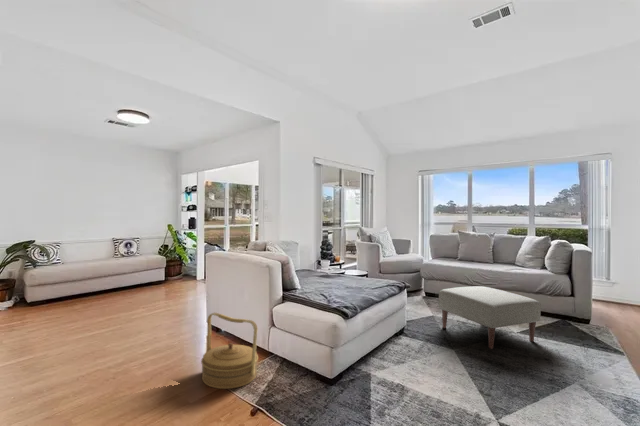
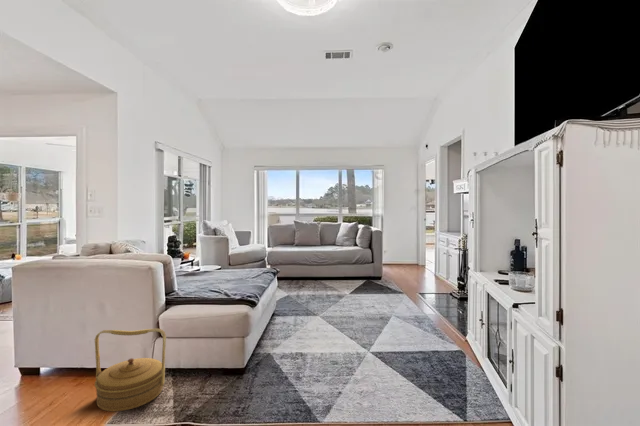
ottoman: present [439,286,541,349] -> none [297,264,367,311]

